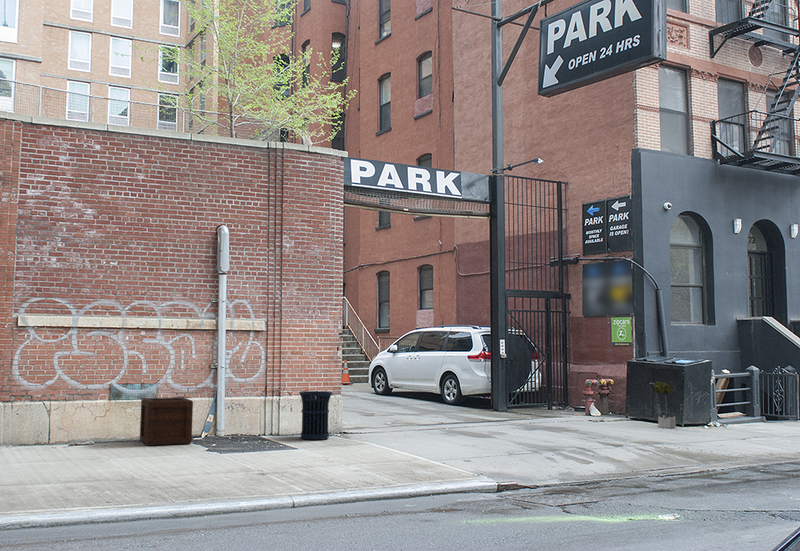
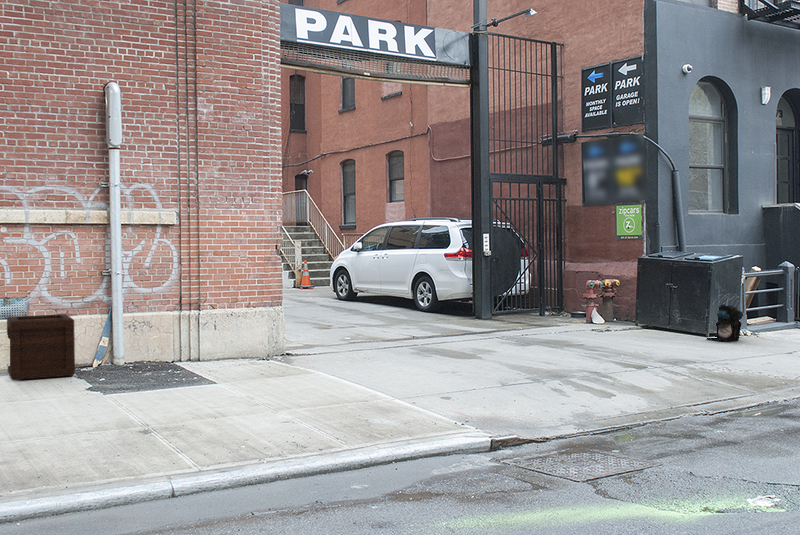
potted tree: present [654,381,676,428] -> none [670,283,696,340]
trash can: present [299,391,332,440] -> none [223,303,268,366]
backpack: none [685,399,715,430] -> present [707,305,744,341]

